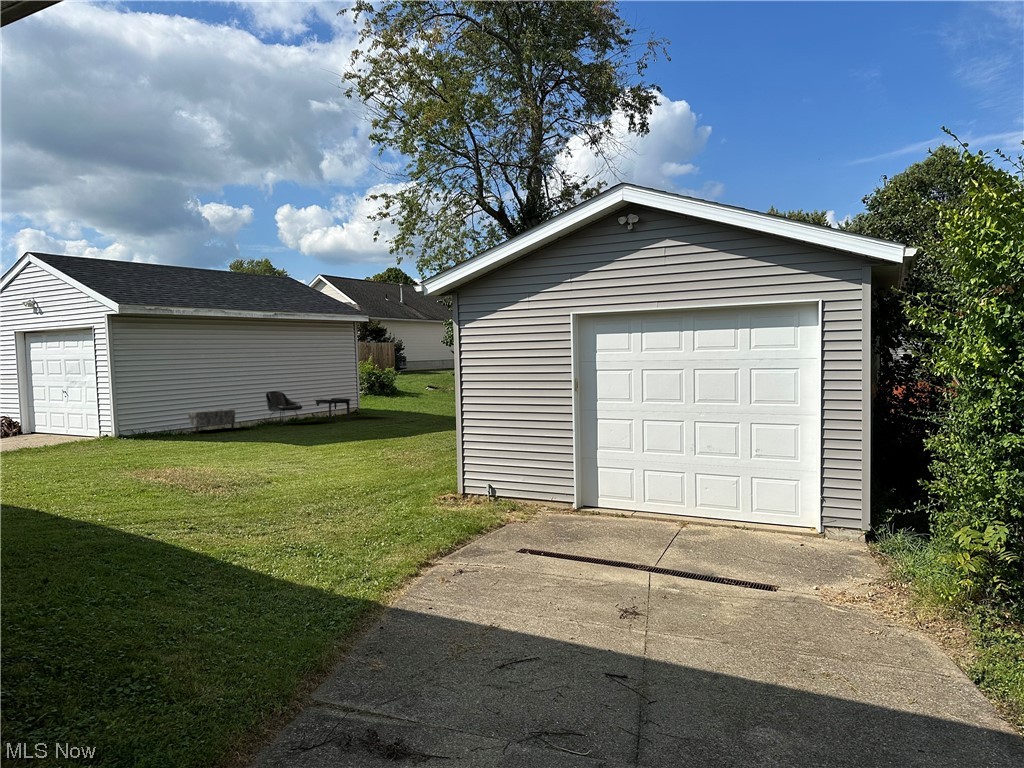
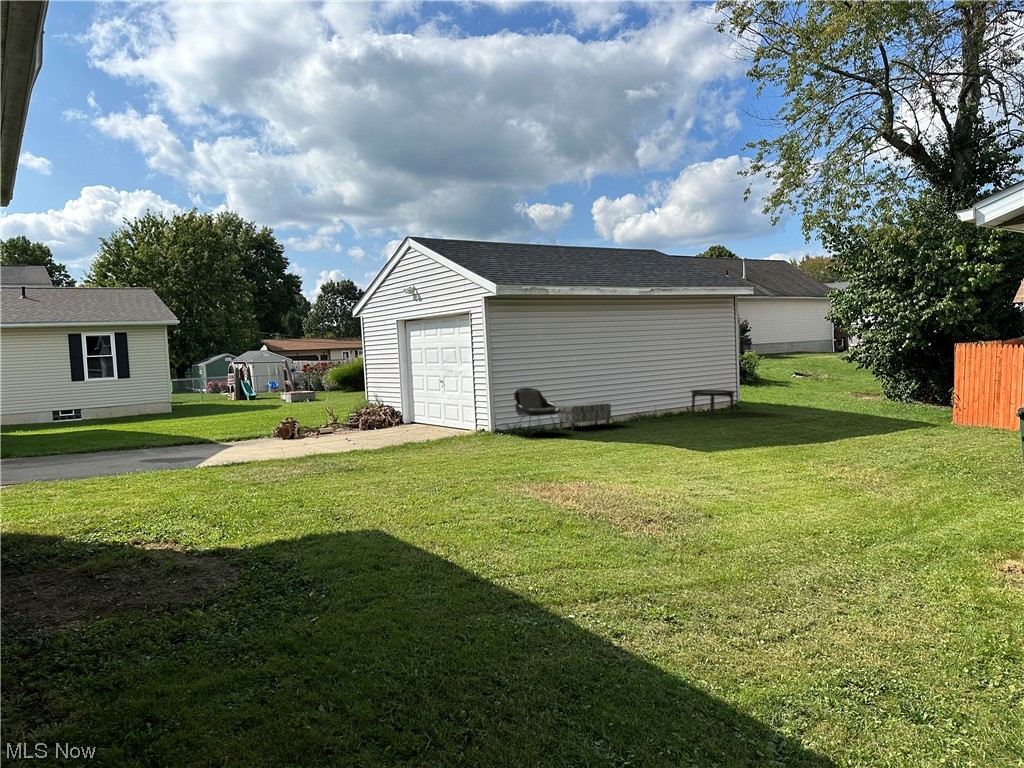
lounge chair: present [264,391,302,426] -> present [512,388,560,436]

